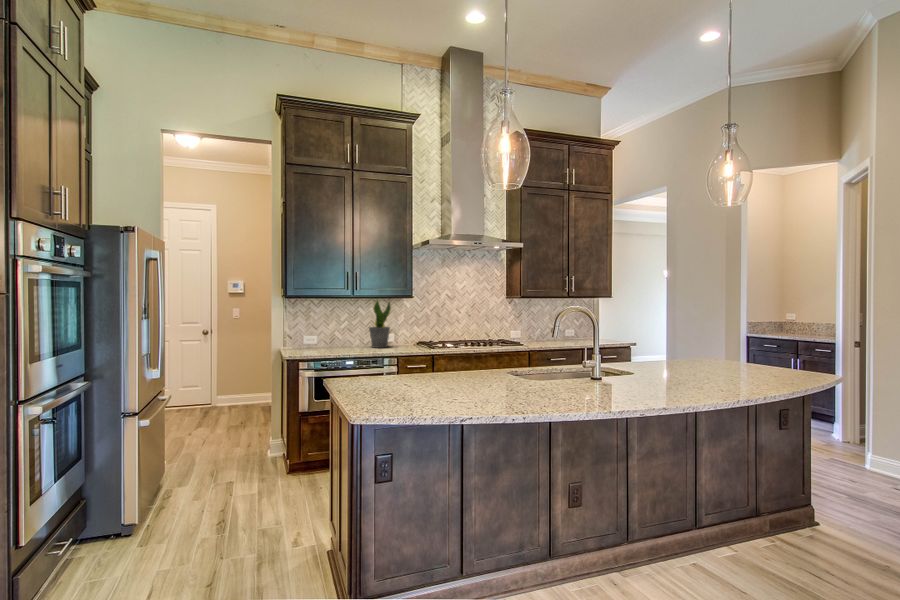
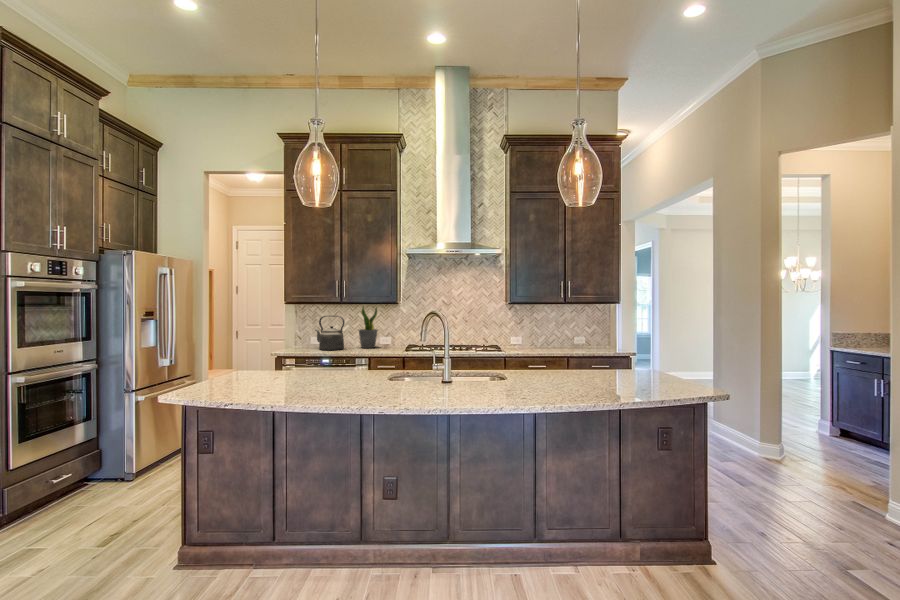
kettle: none [323,312,360,351] -> present [315,316,345,350]

